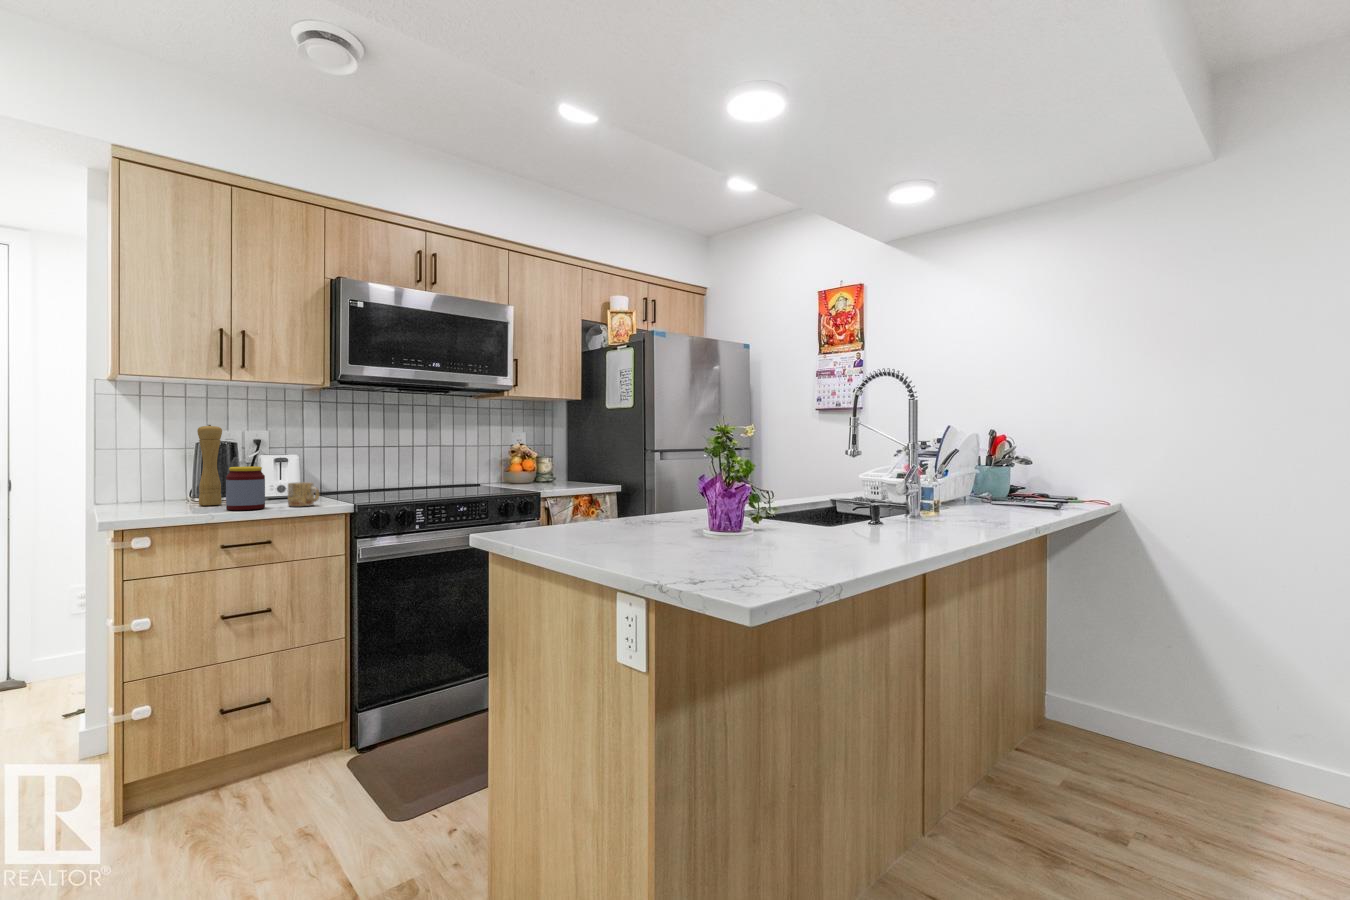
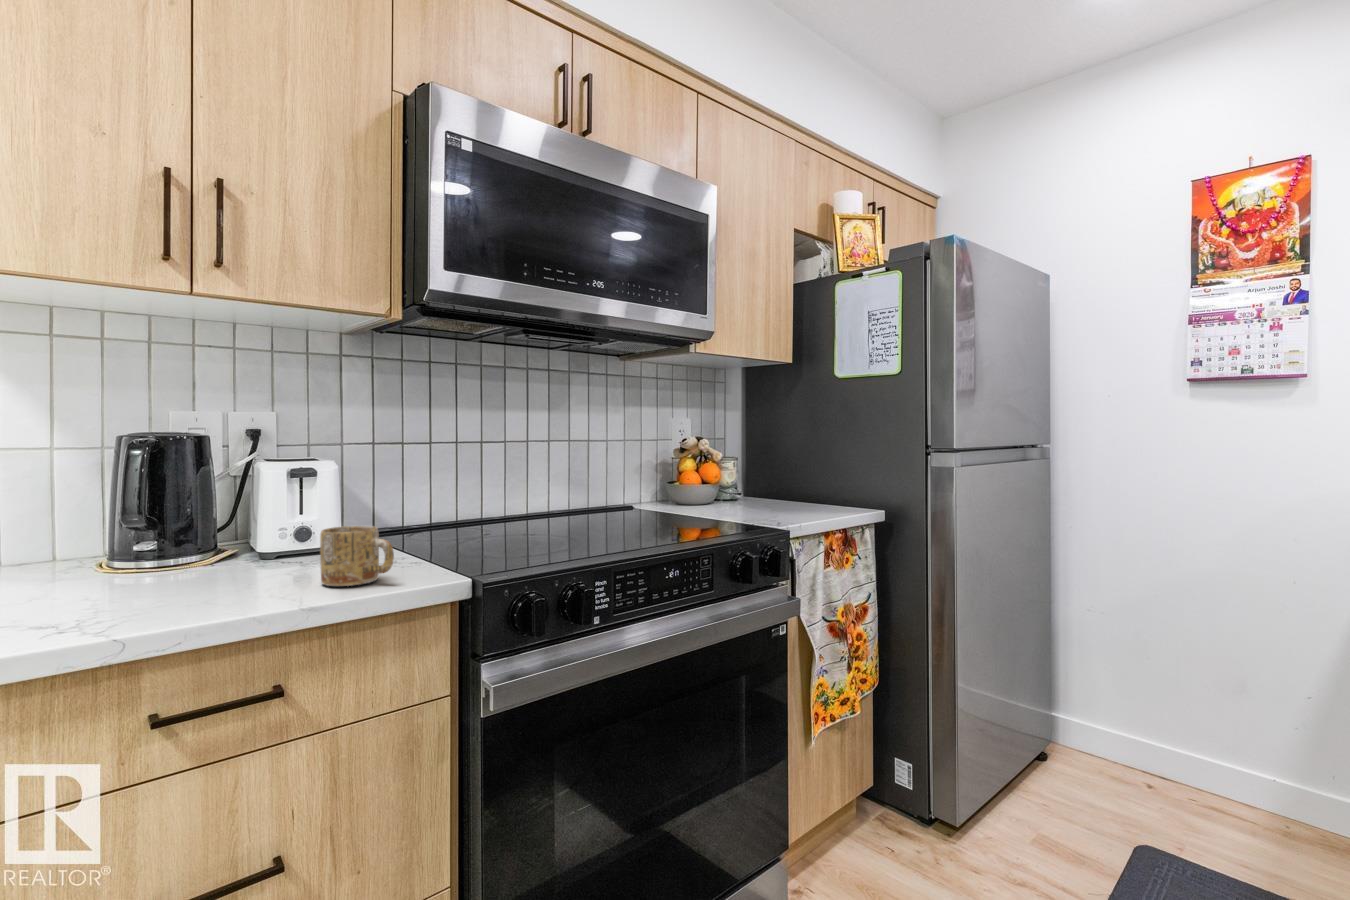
pepper mill: present [197,425,222,505] -> none [108,393,168,585]
jar: present [226,466,265,510] -> none [170,493,267,608]

